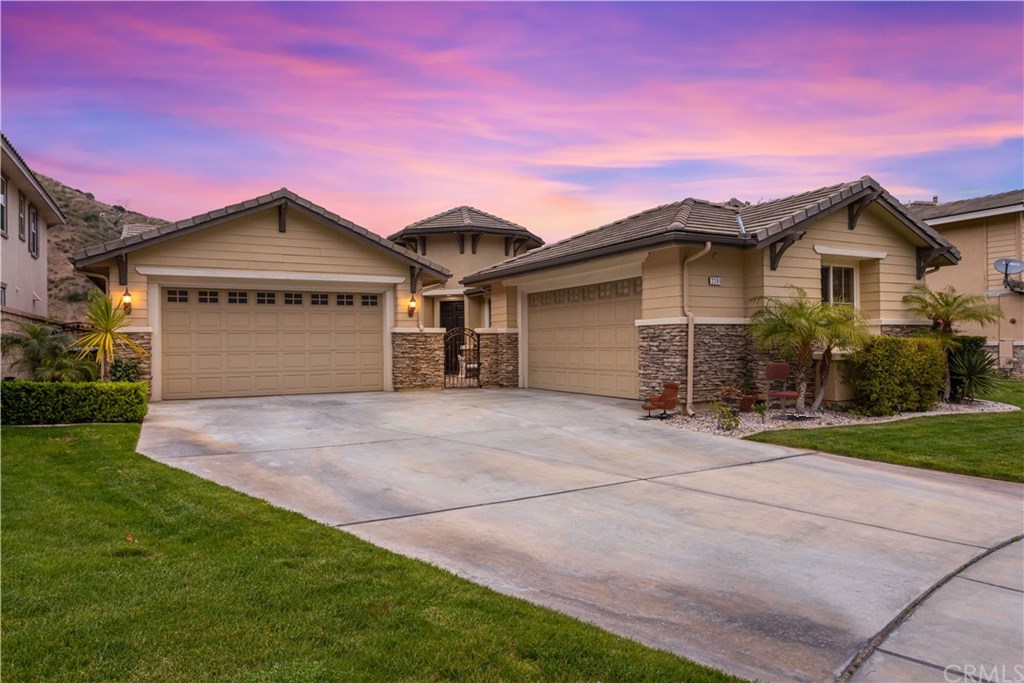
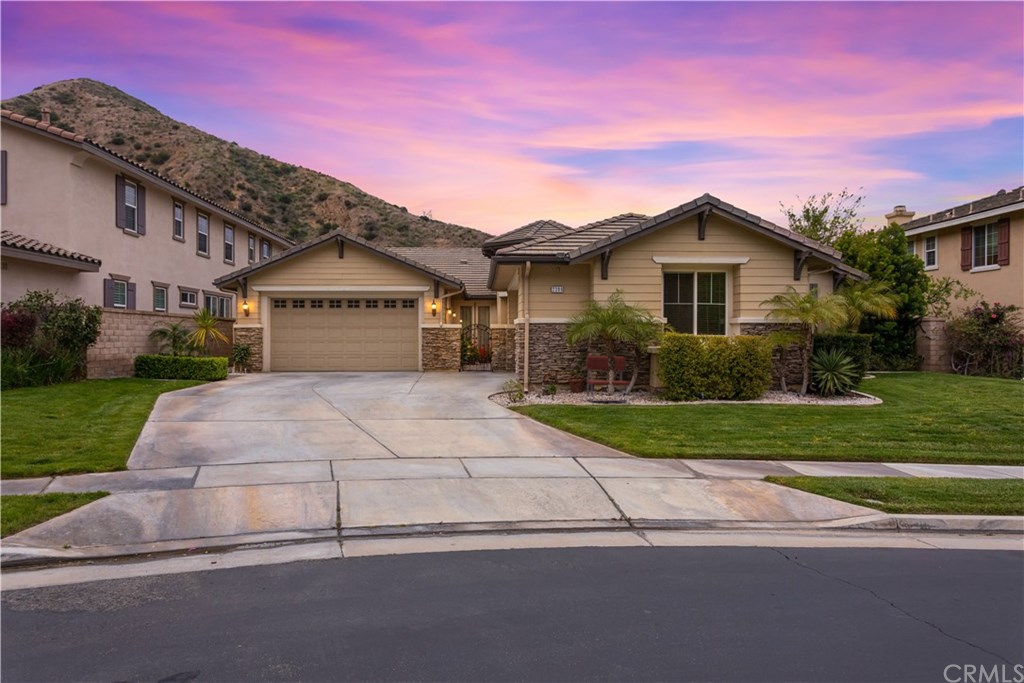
lounge chair: present [642,382,679,419] -> none [483,369,520,396]

